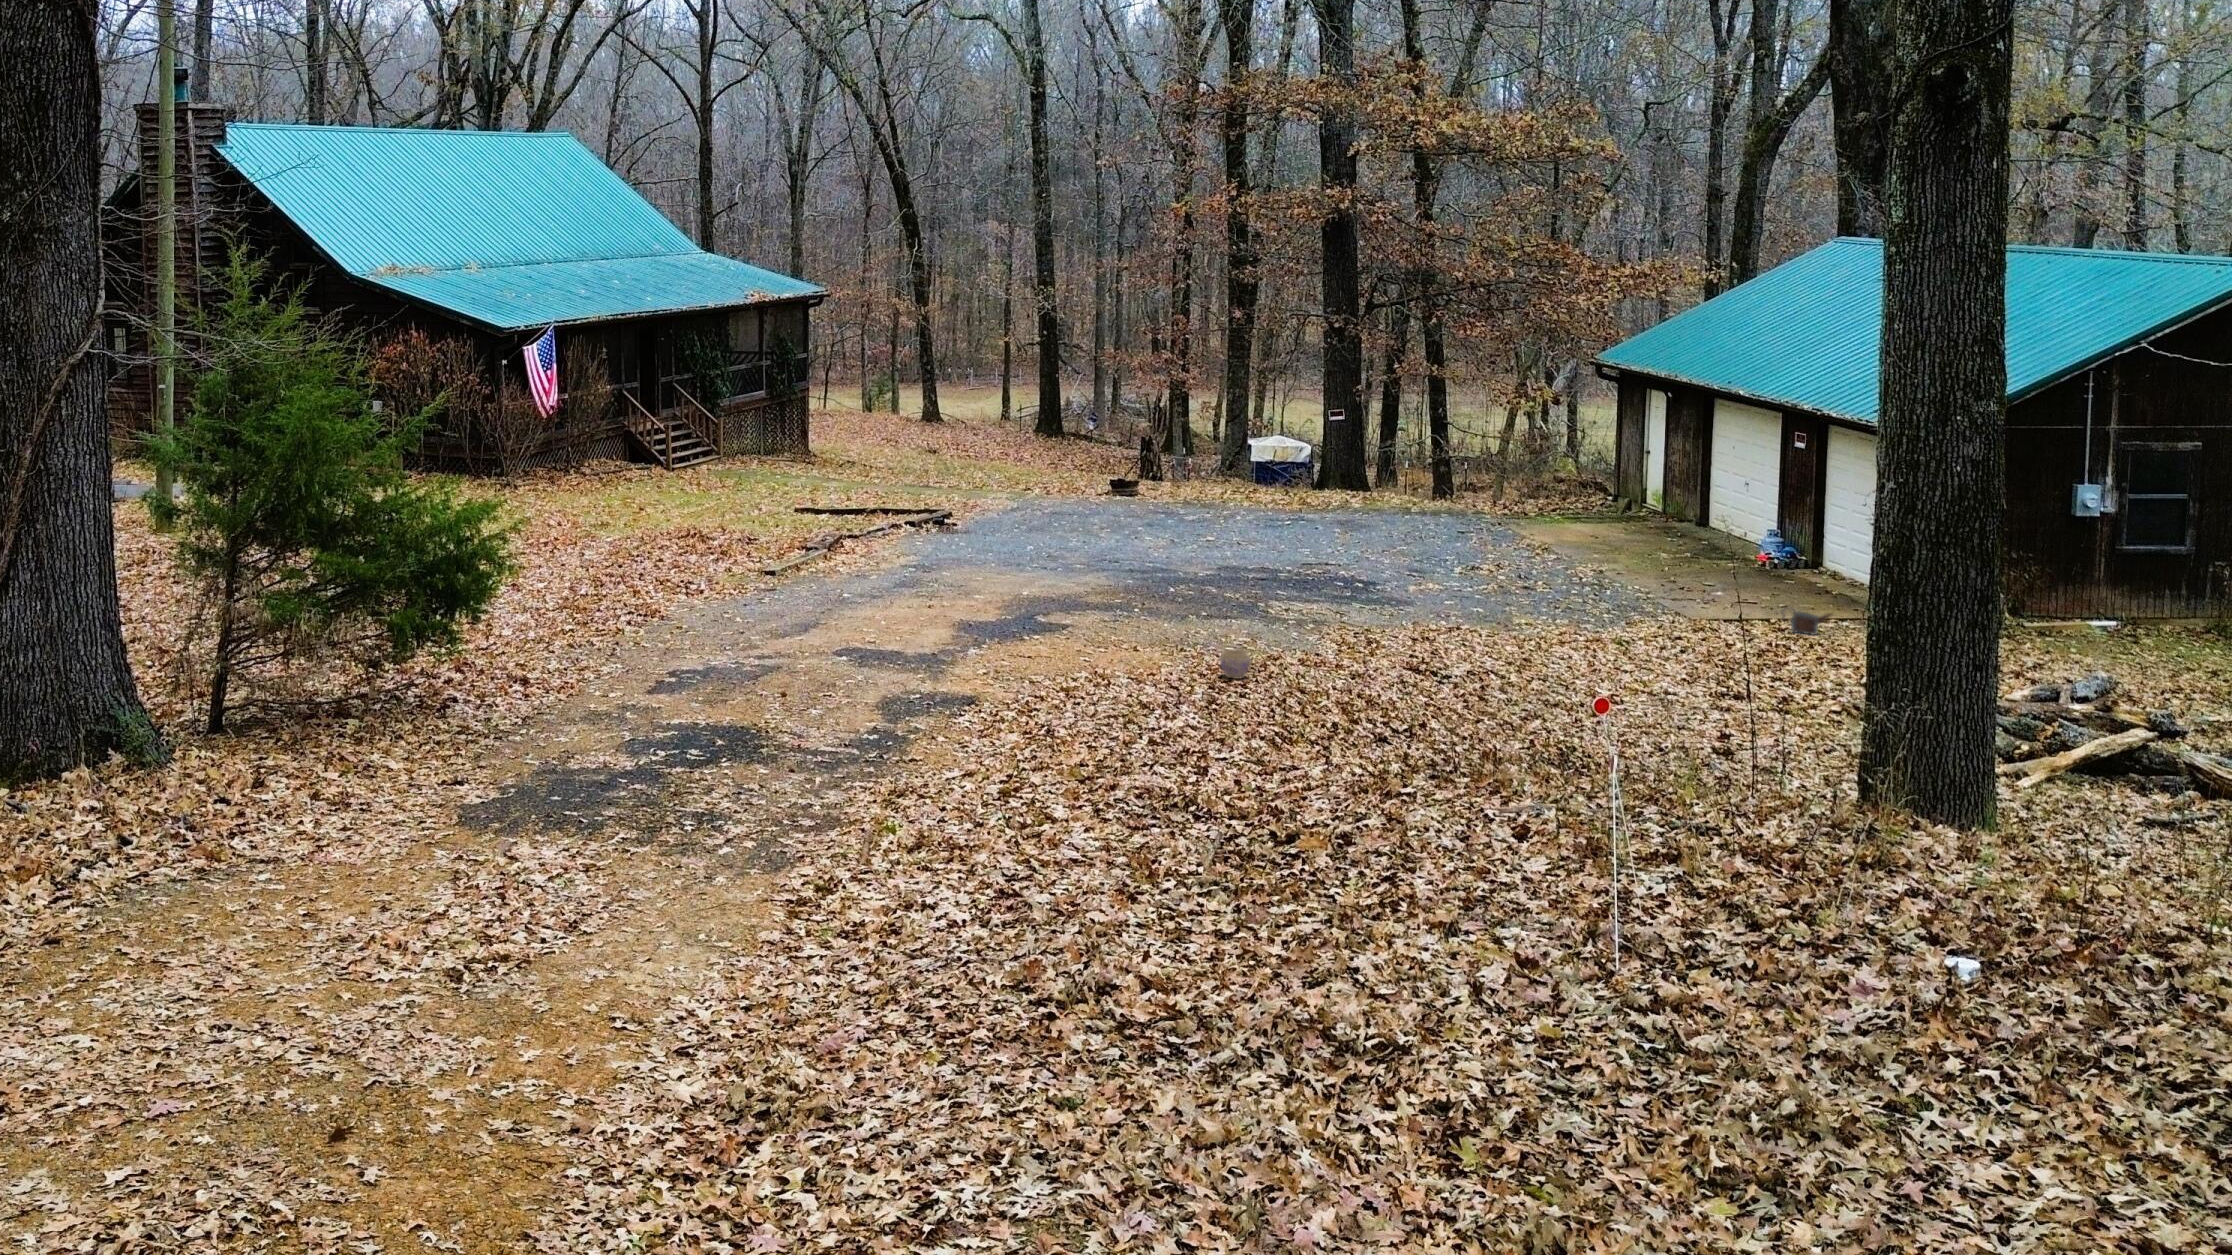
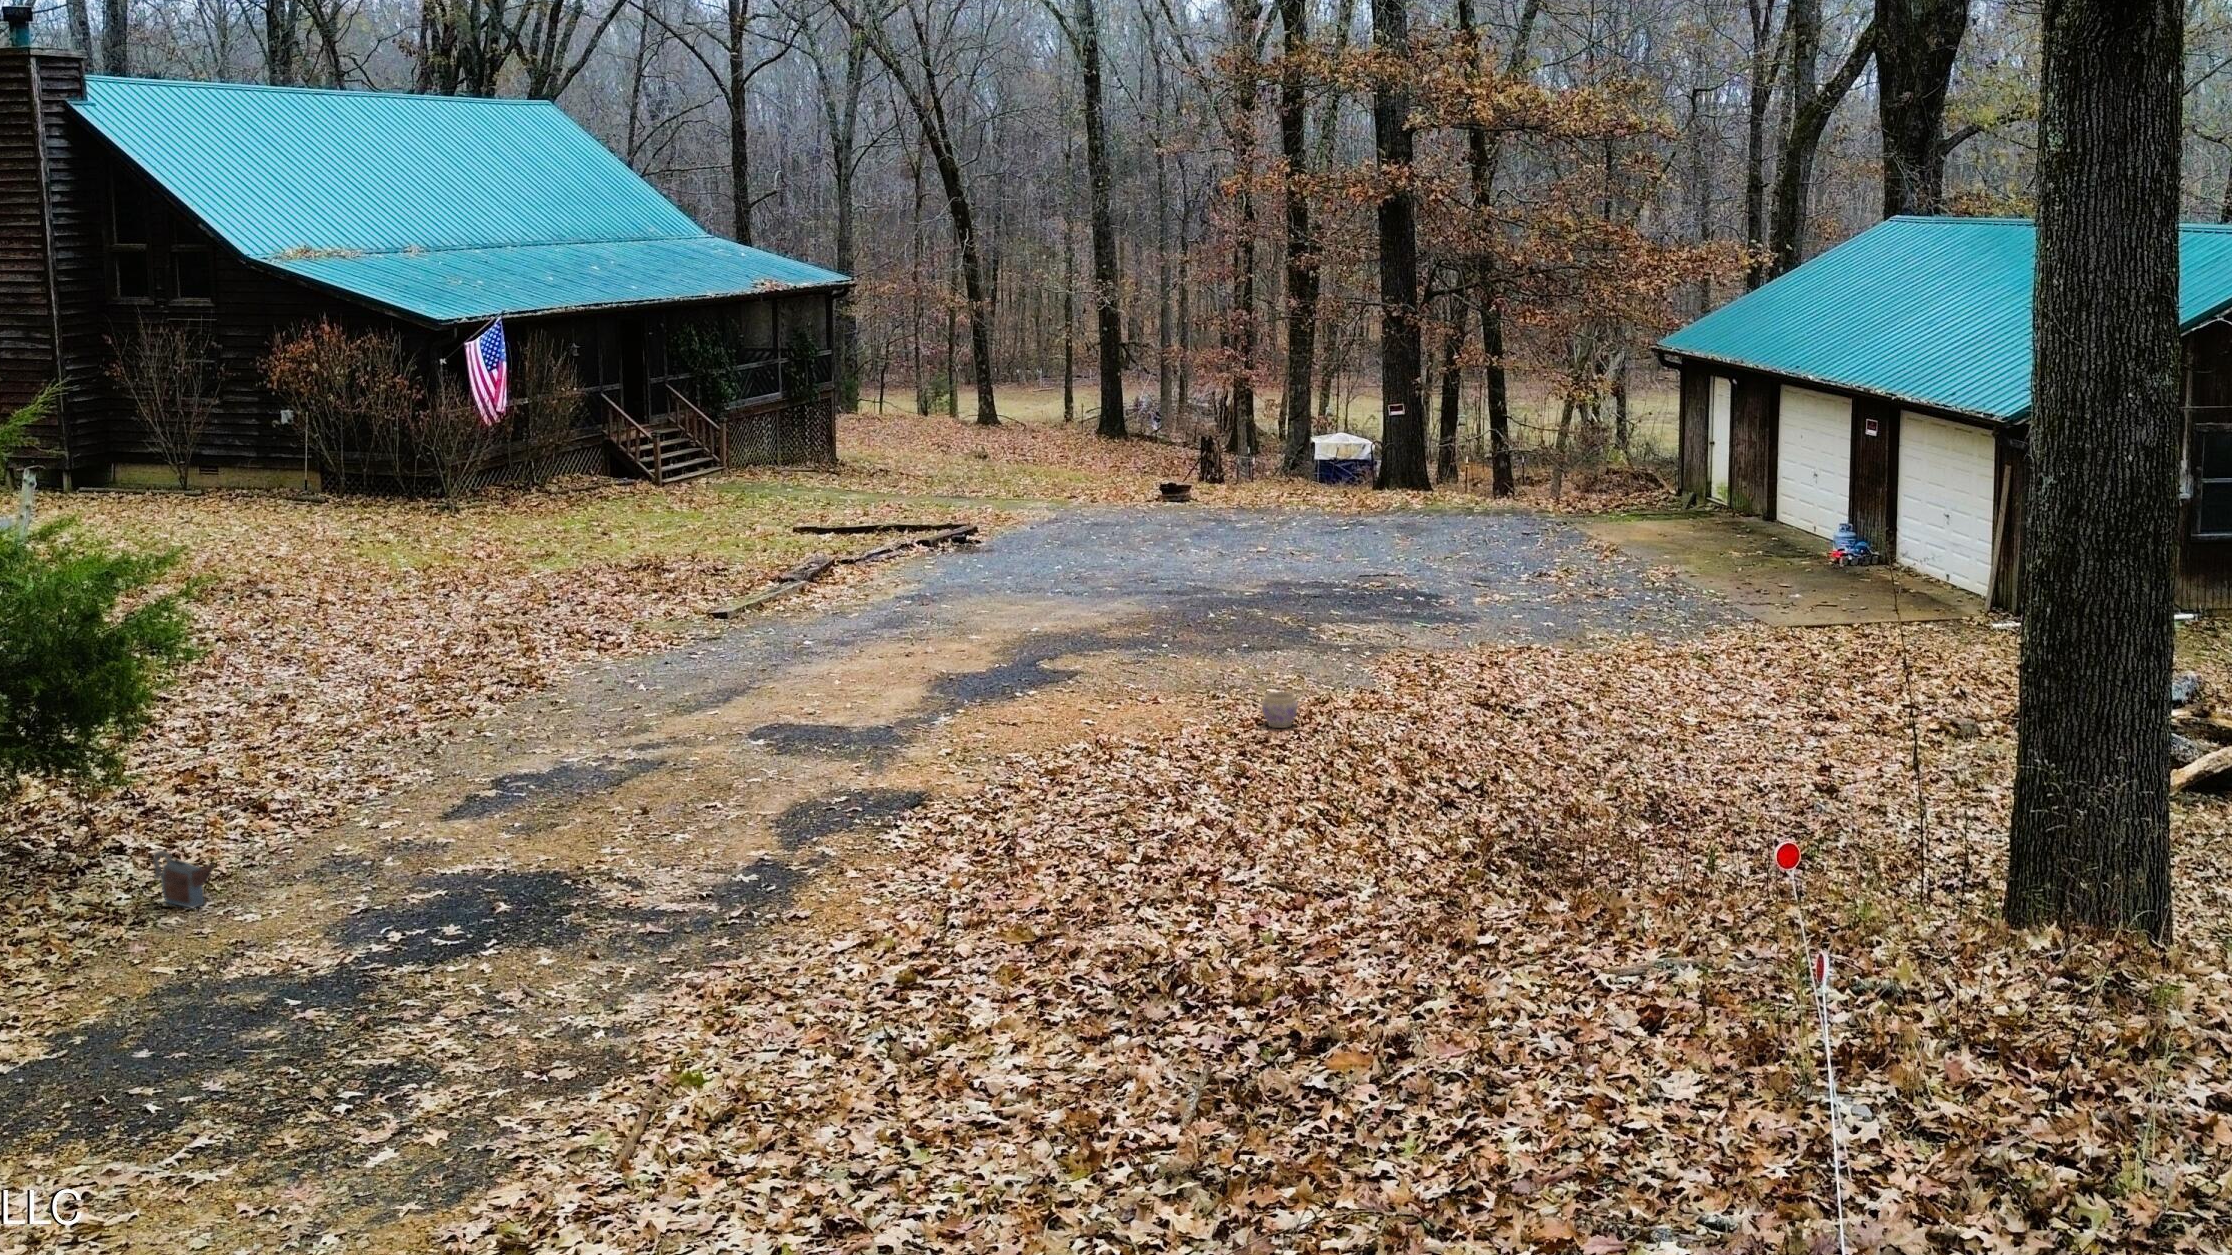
watering can: present [1782,607,1832,635] -> present [153,850,215,908]

